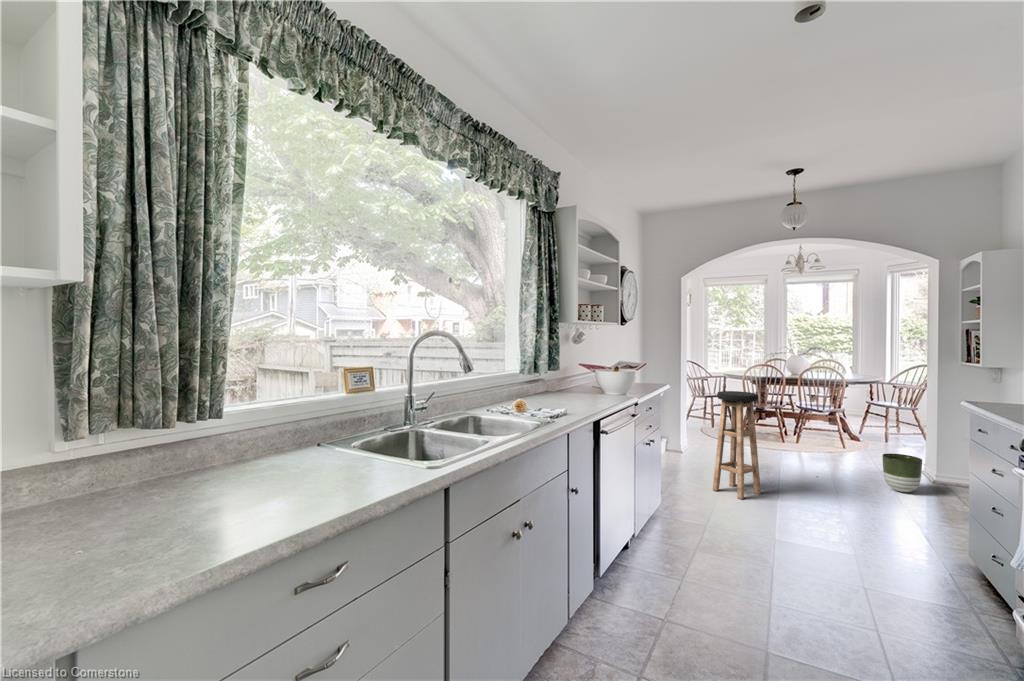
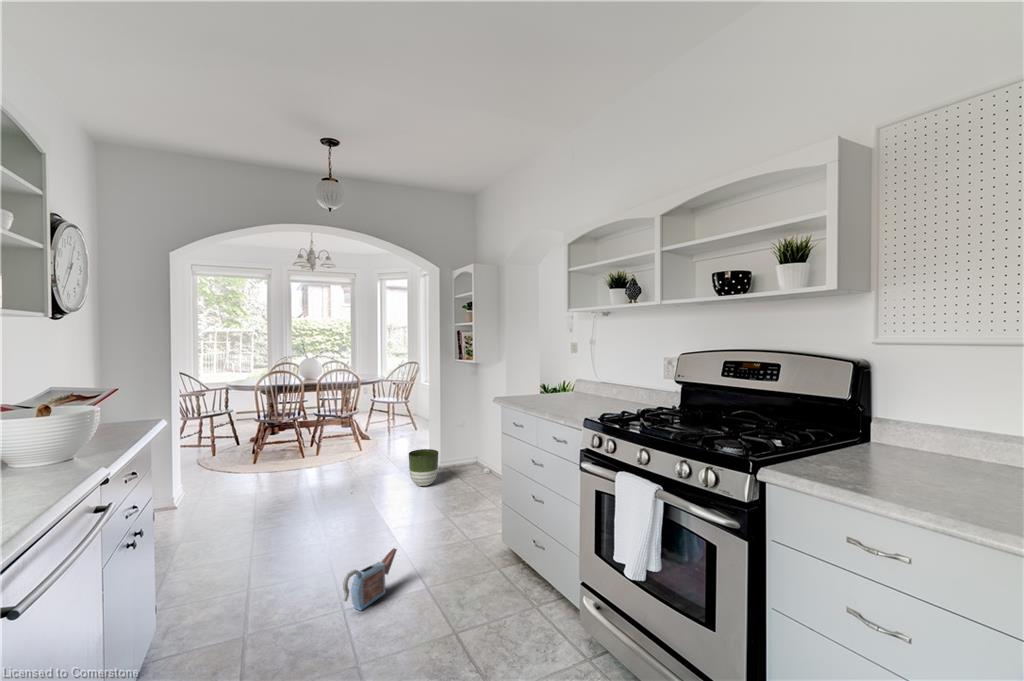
bar stool: present [713,391,761,499] -> none [237,411,302,558]
watering can: none [772,513,829,547] -> present [342,548,397,611]

